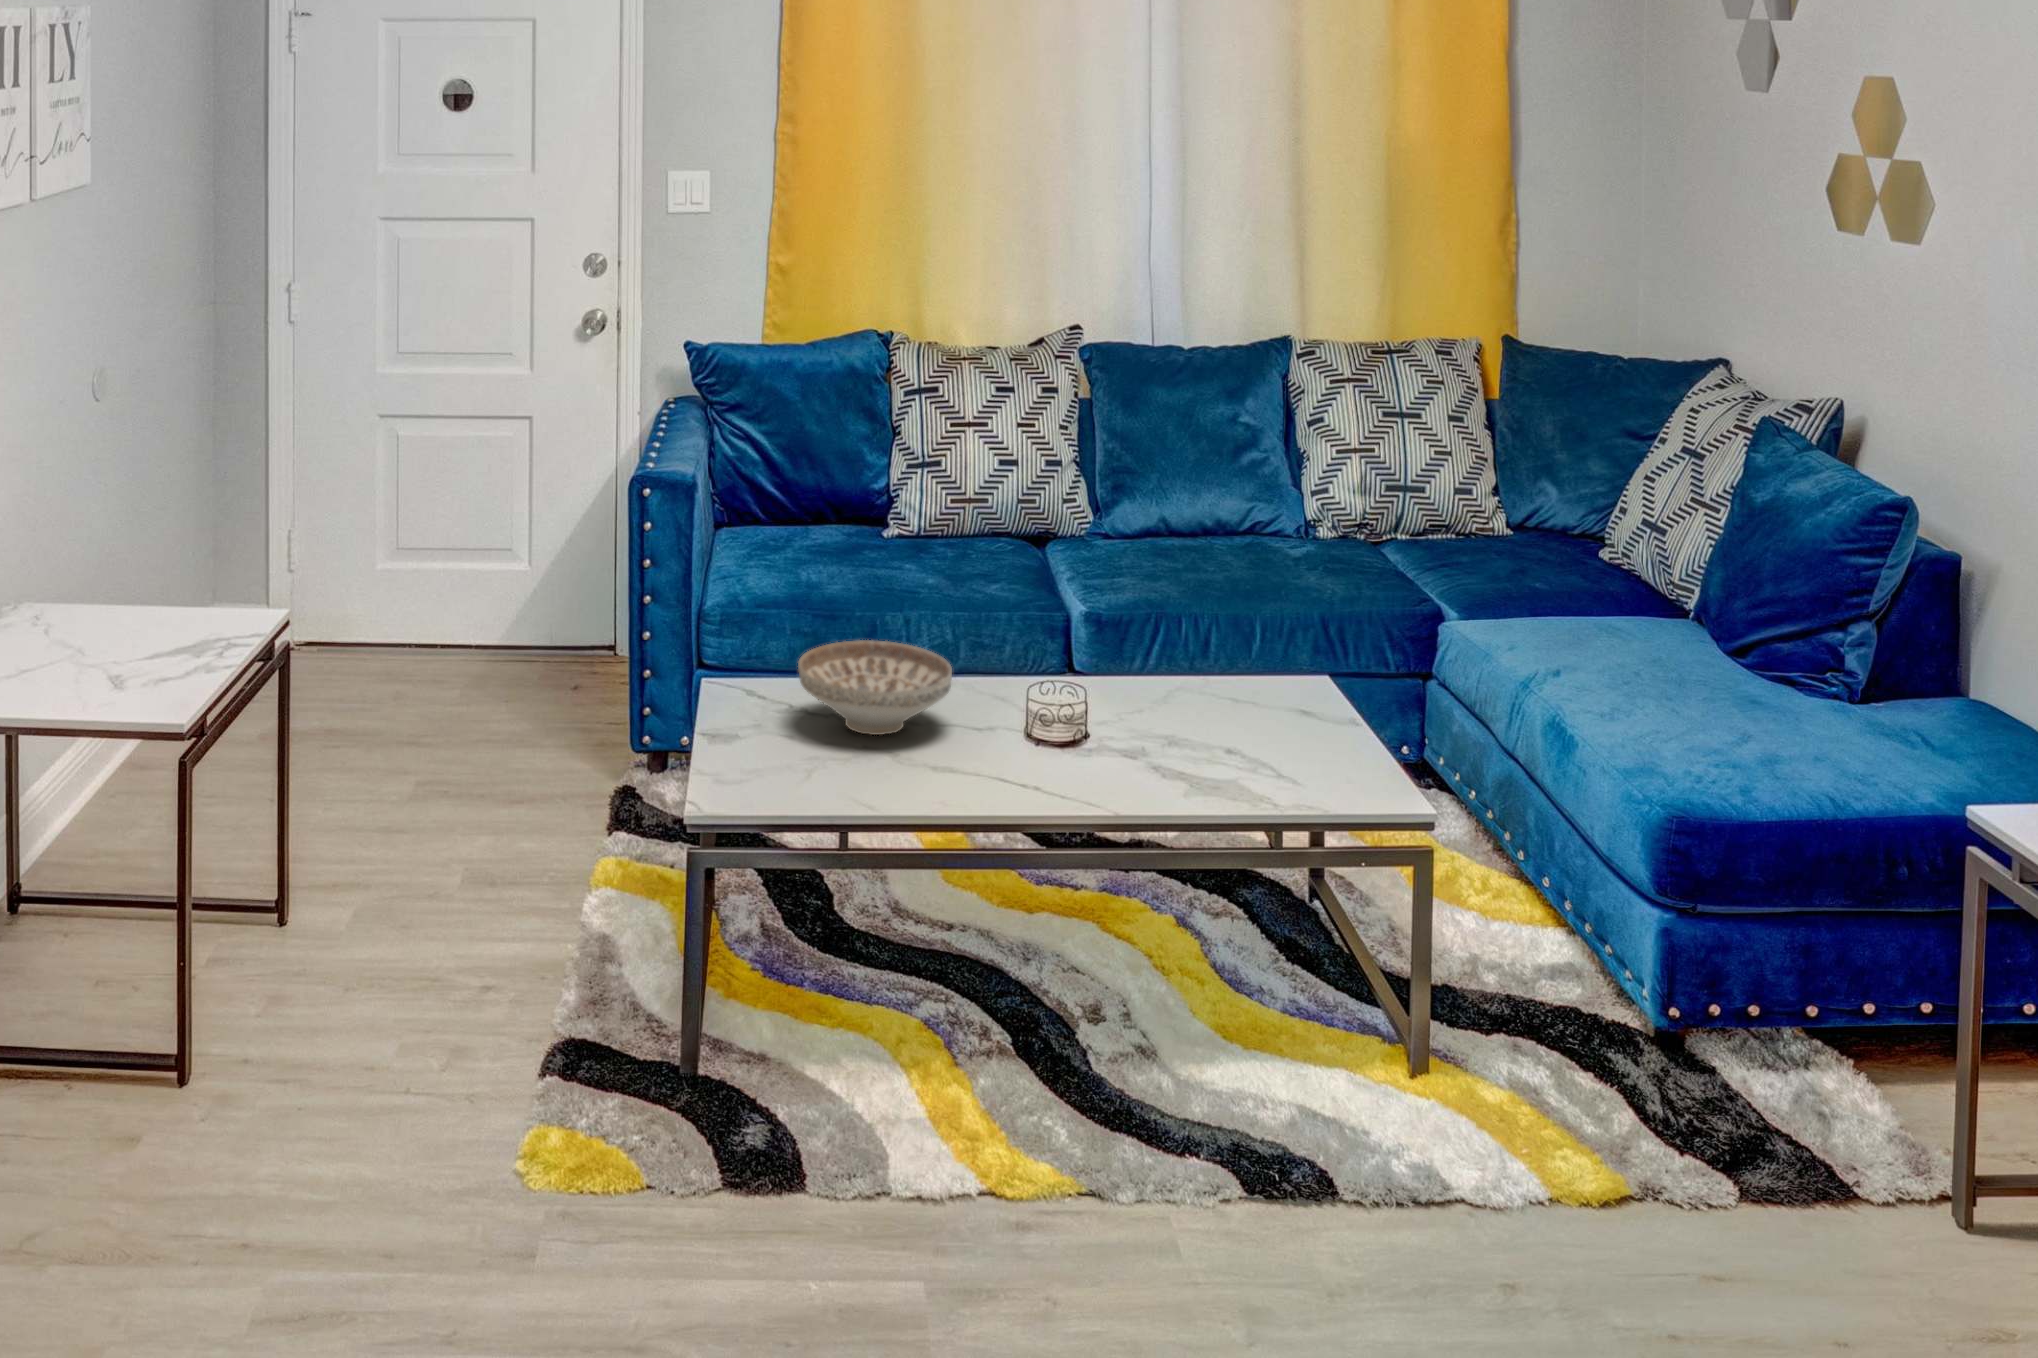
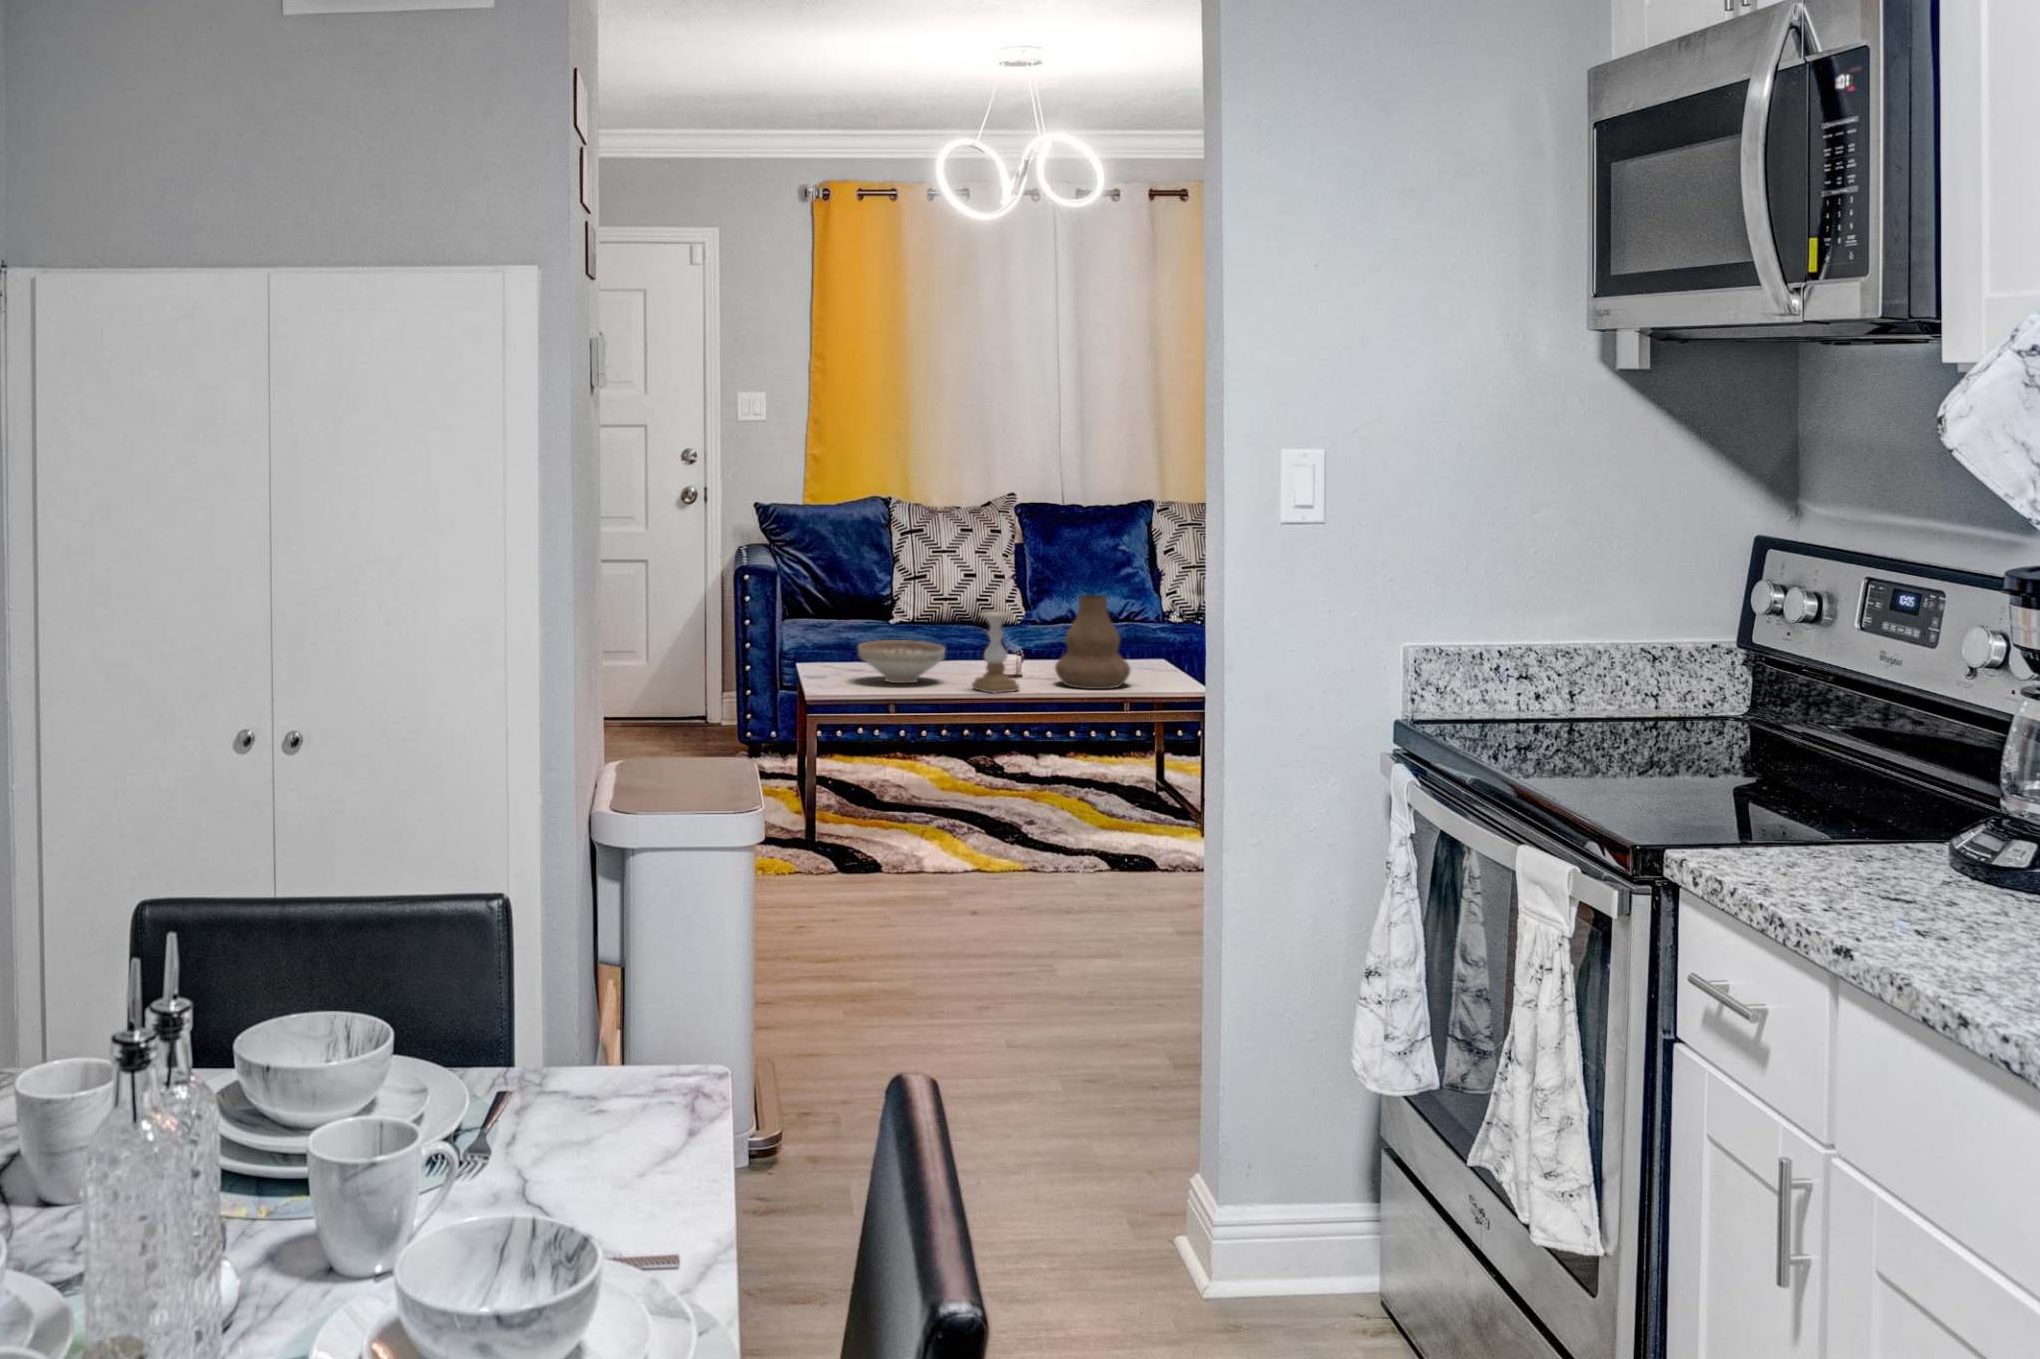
vase: none [1148,585,1286,769] -> present [1055,595,1130,689]
candle holder: none [997,622,1084,784] -> present [972,611,1019,693]

